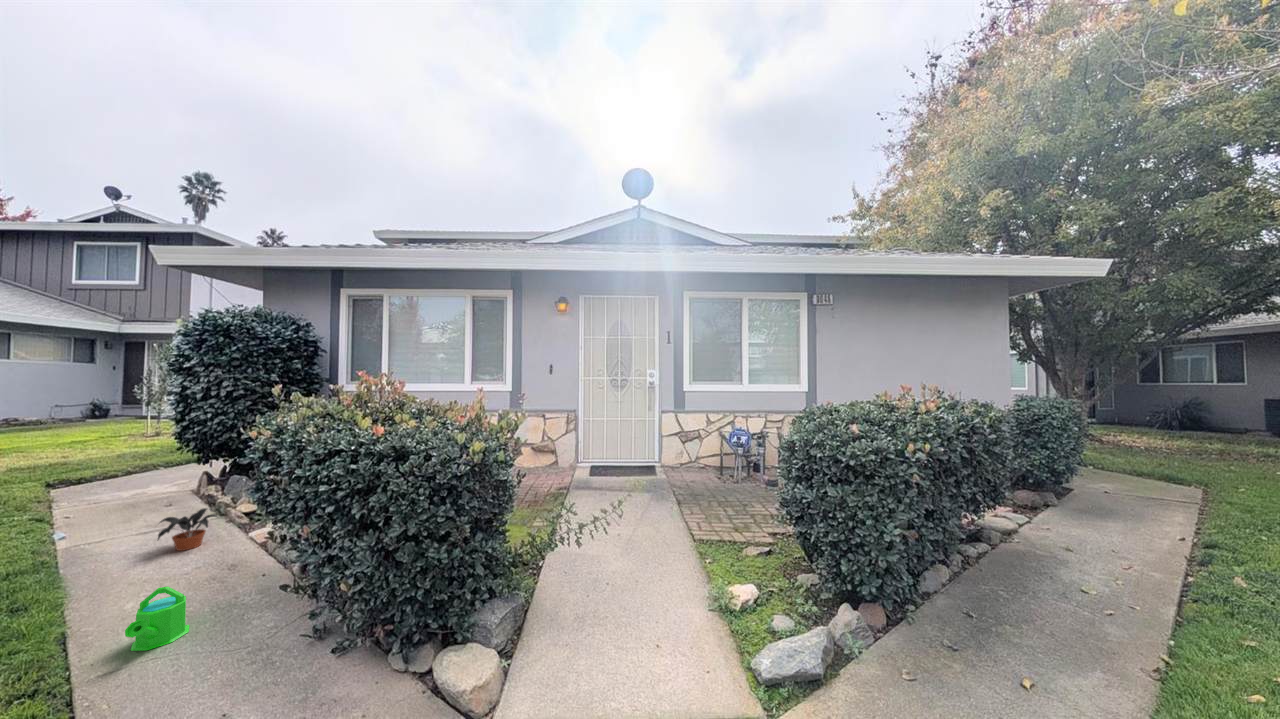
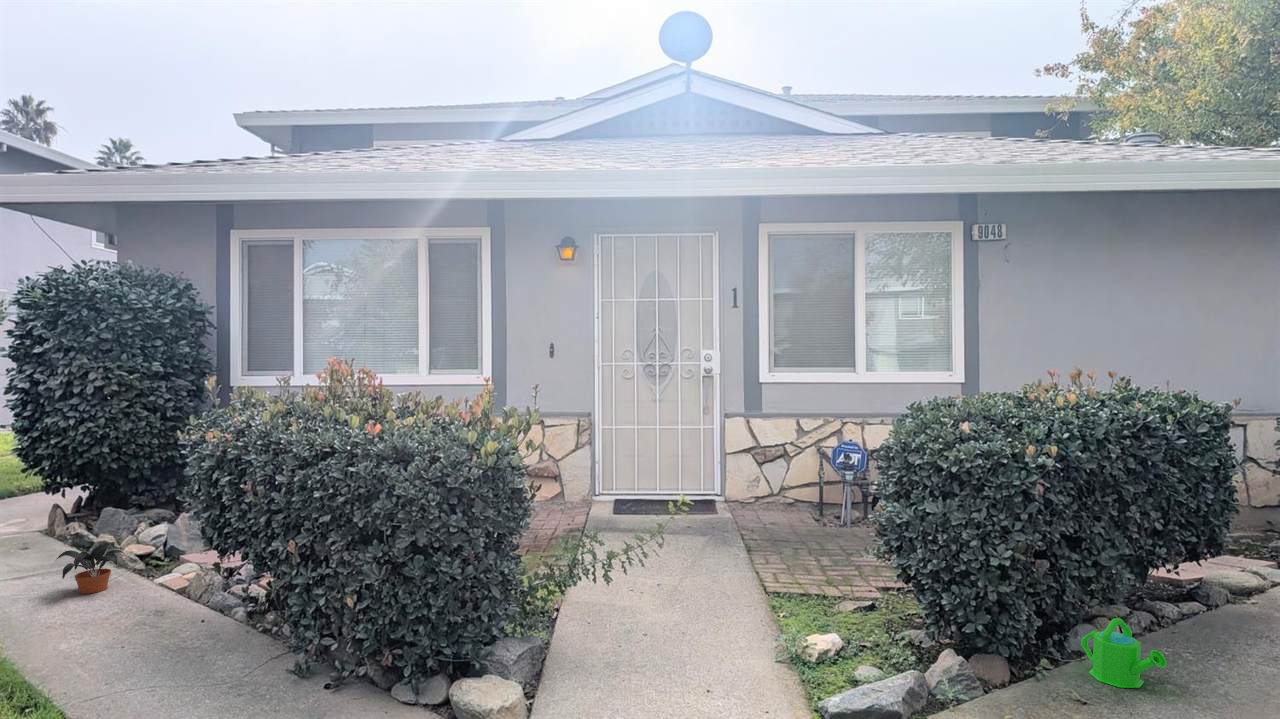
watering can: present [125,587,190,651] -> present [1081,618,1167,688]

